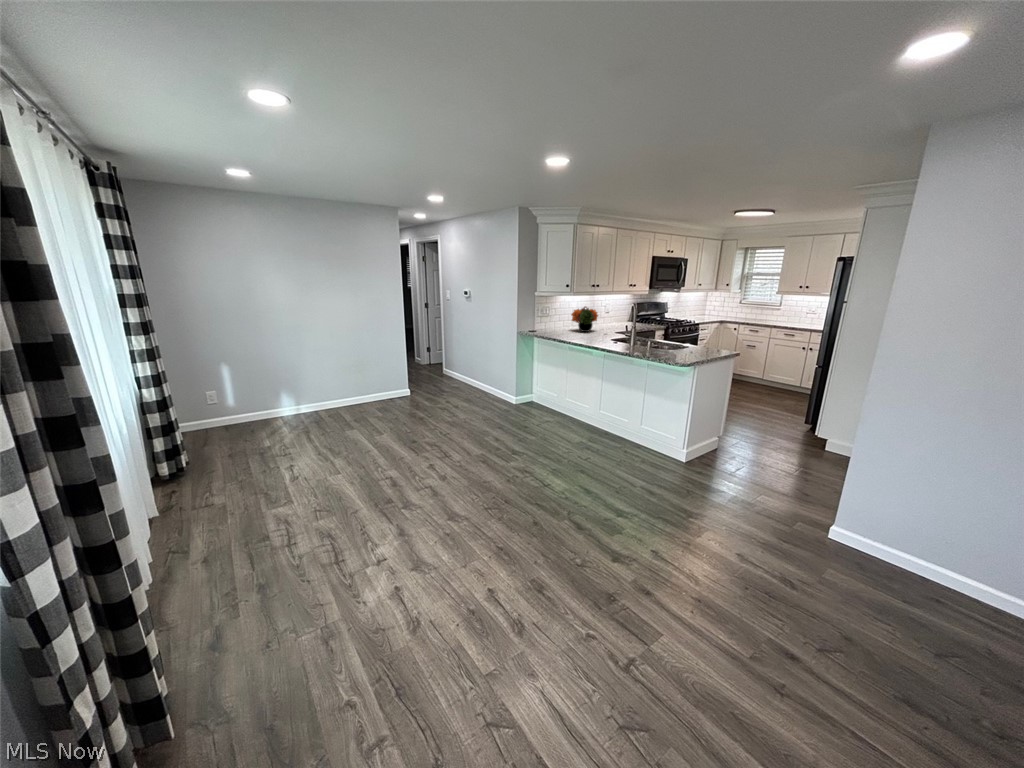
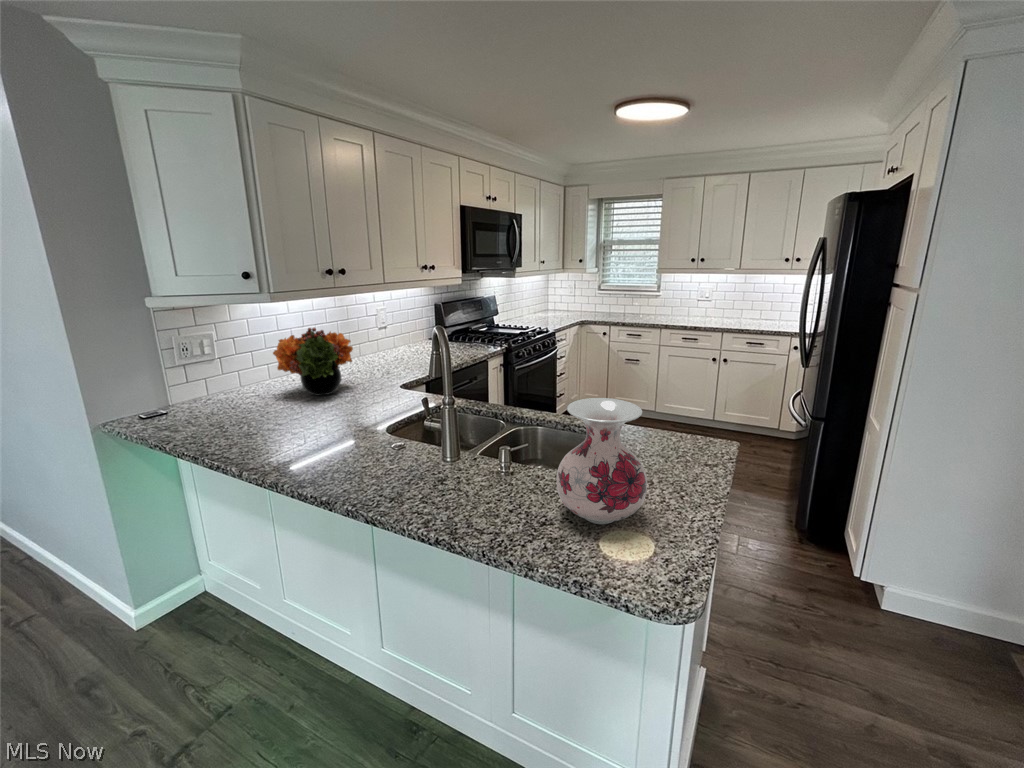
vase: none [657,326,683,359] -> present [557,398,647,524]

